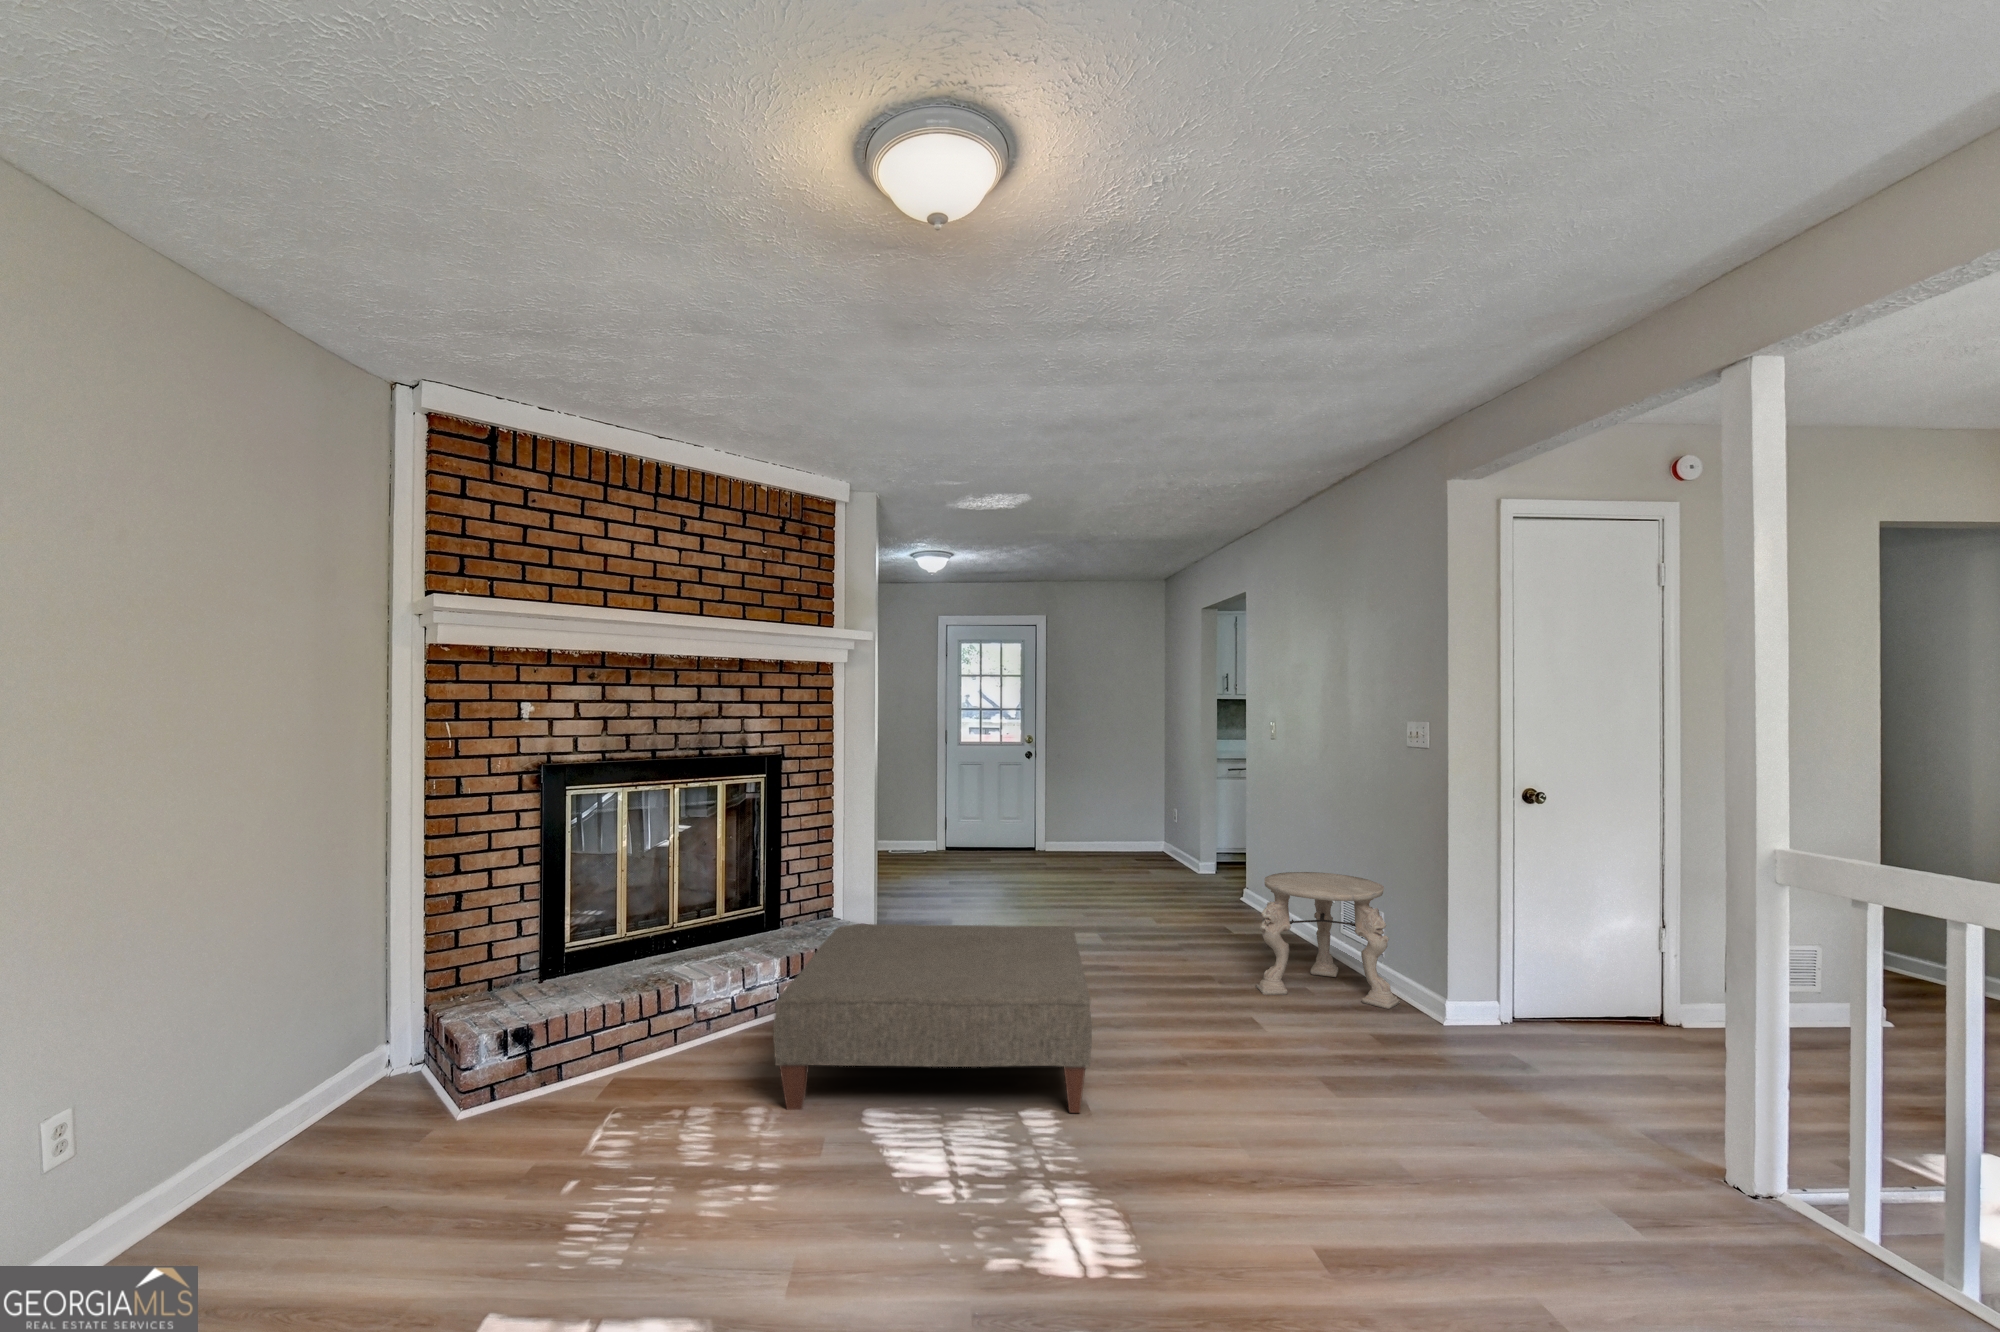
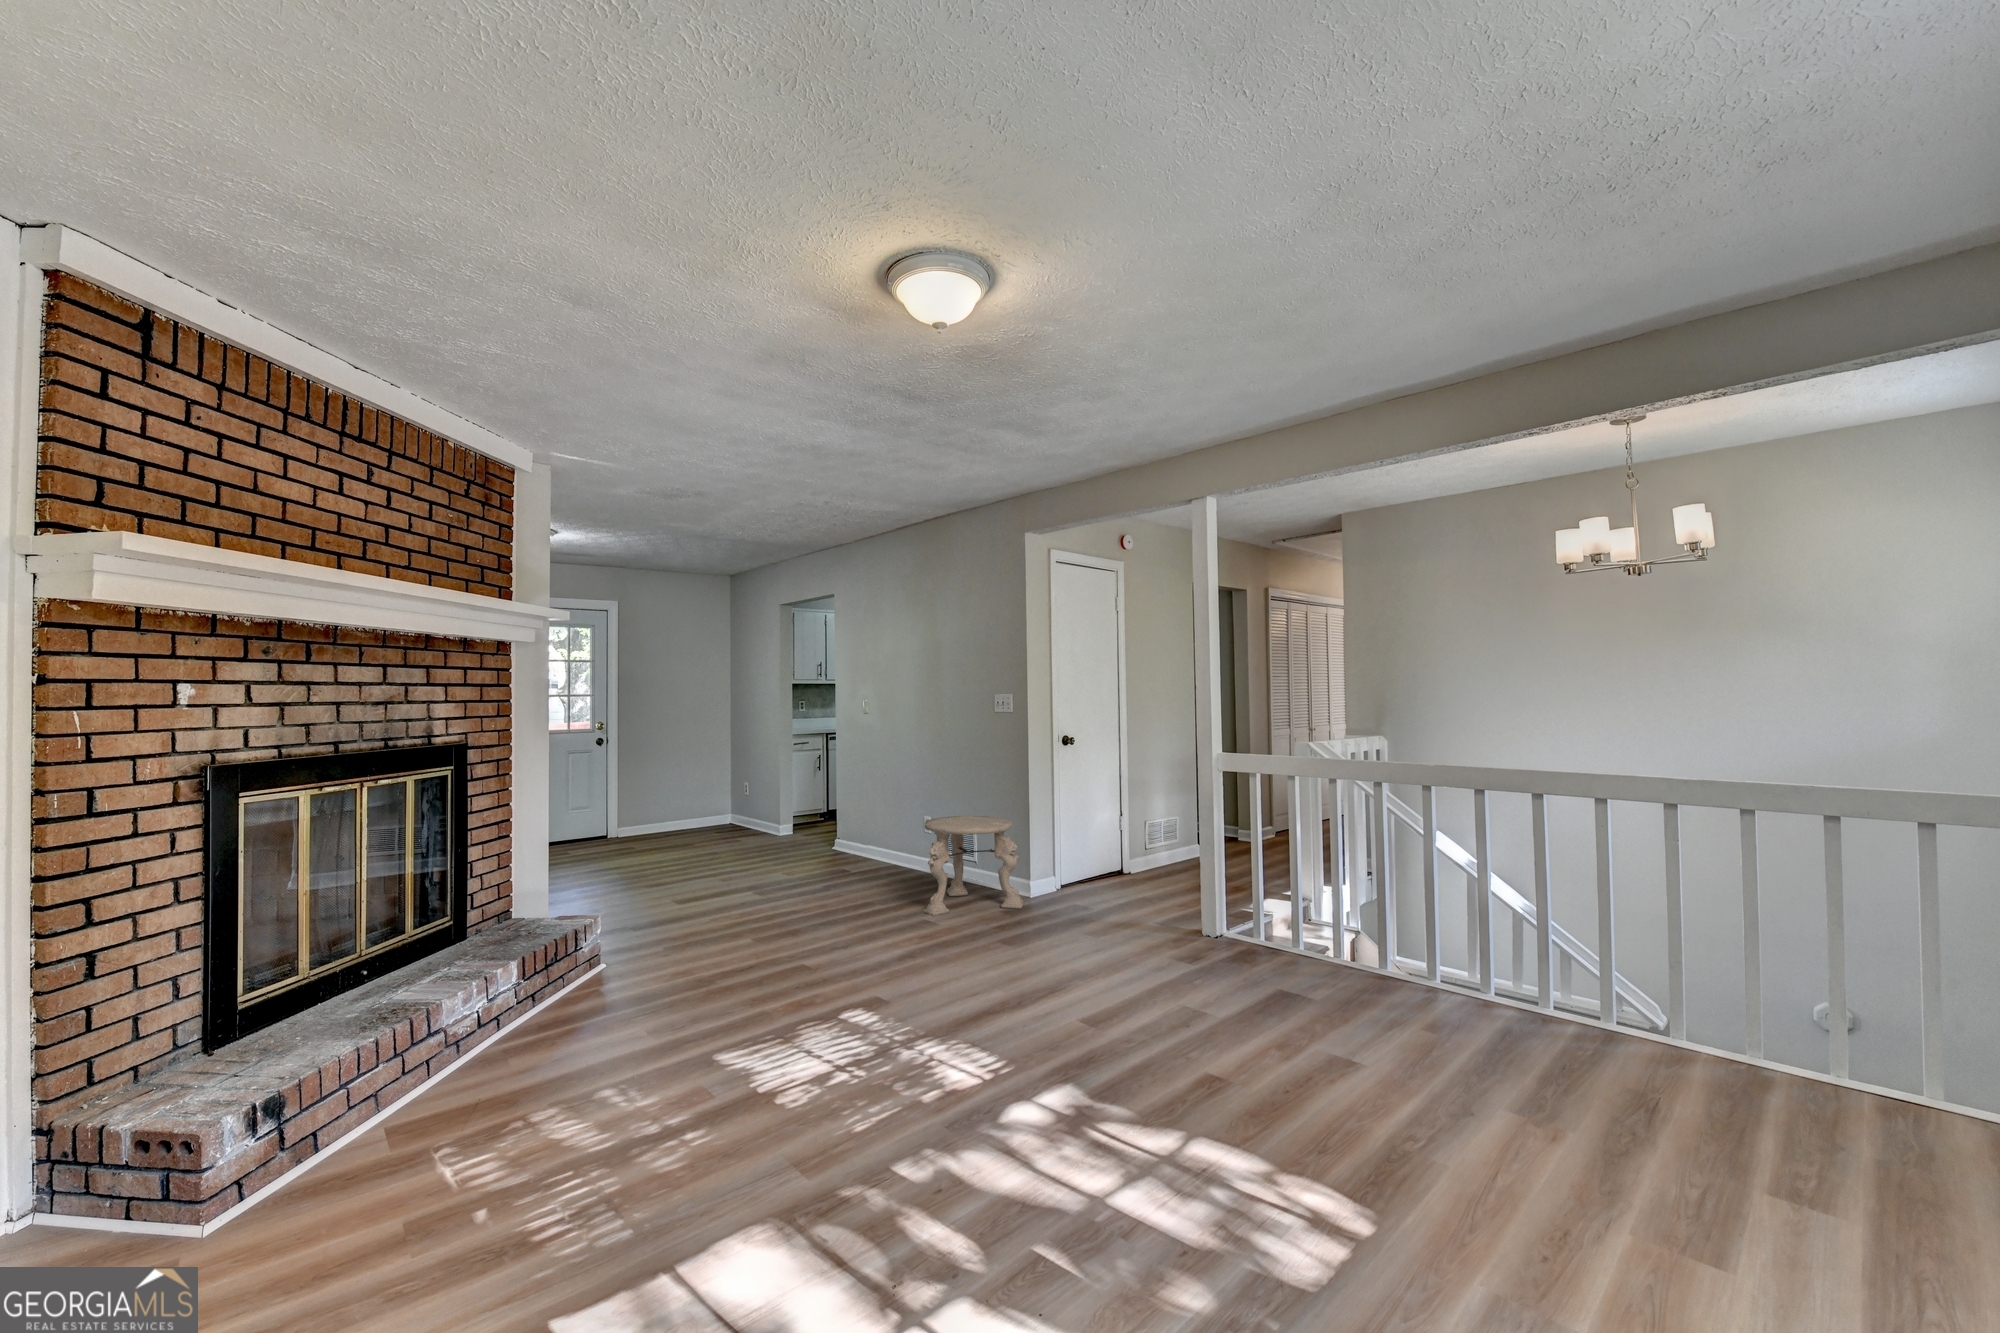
ottoman: present [773,924,1092,1113] -> none [574,882,913,1095]

